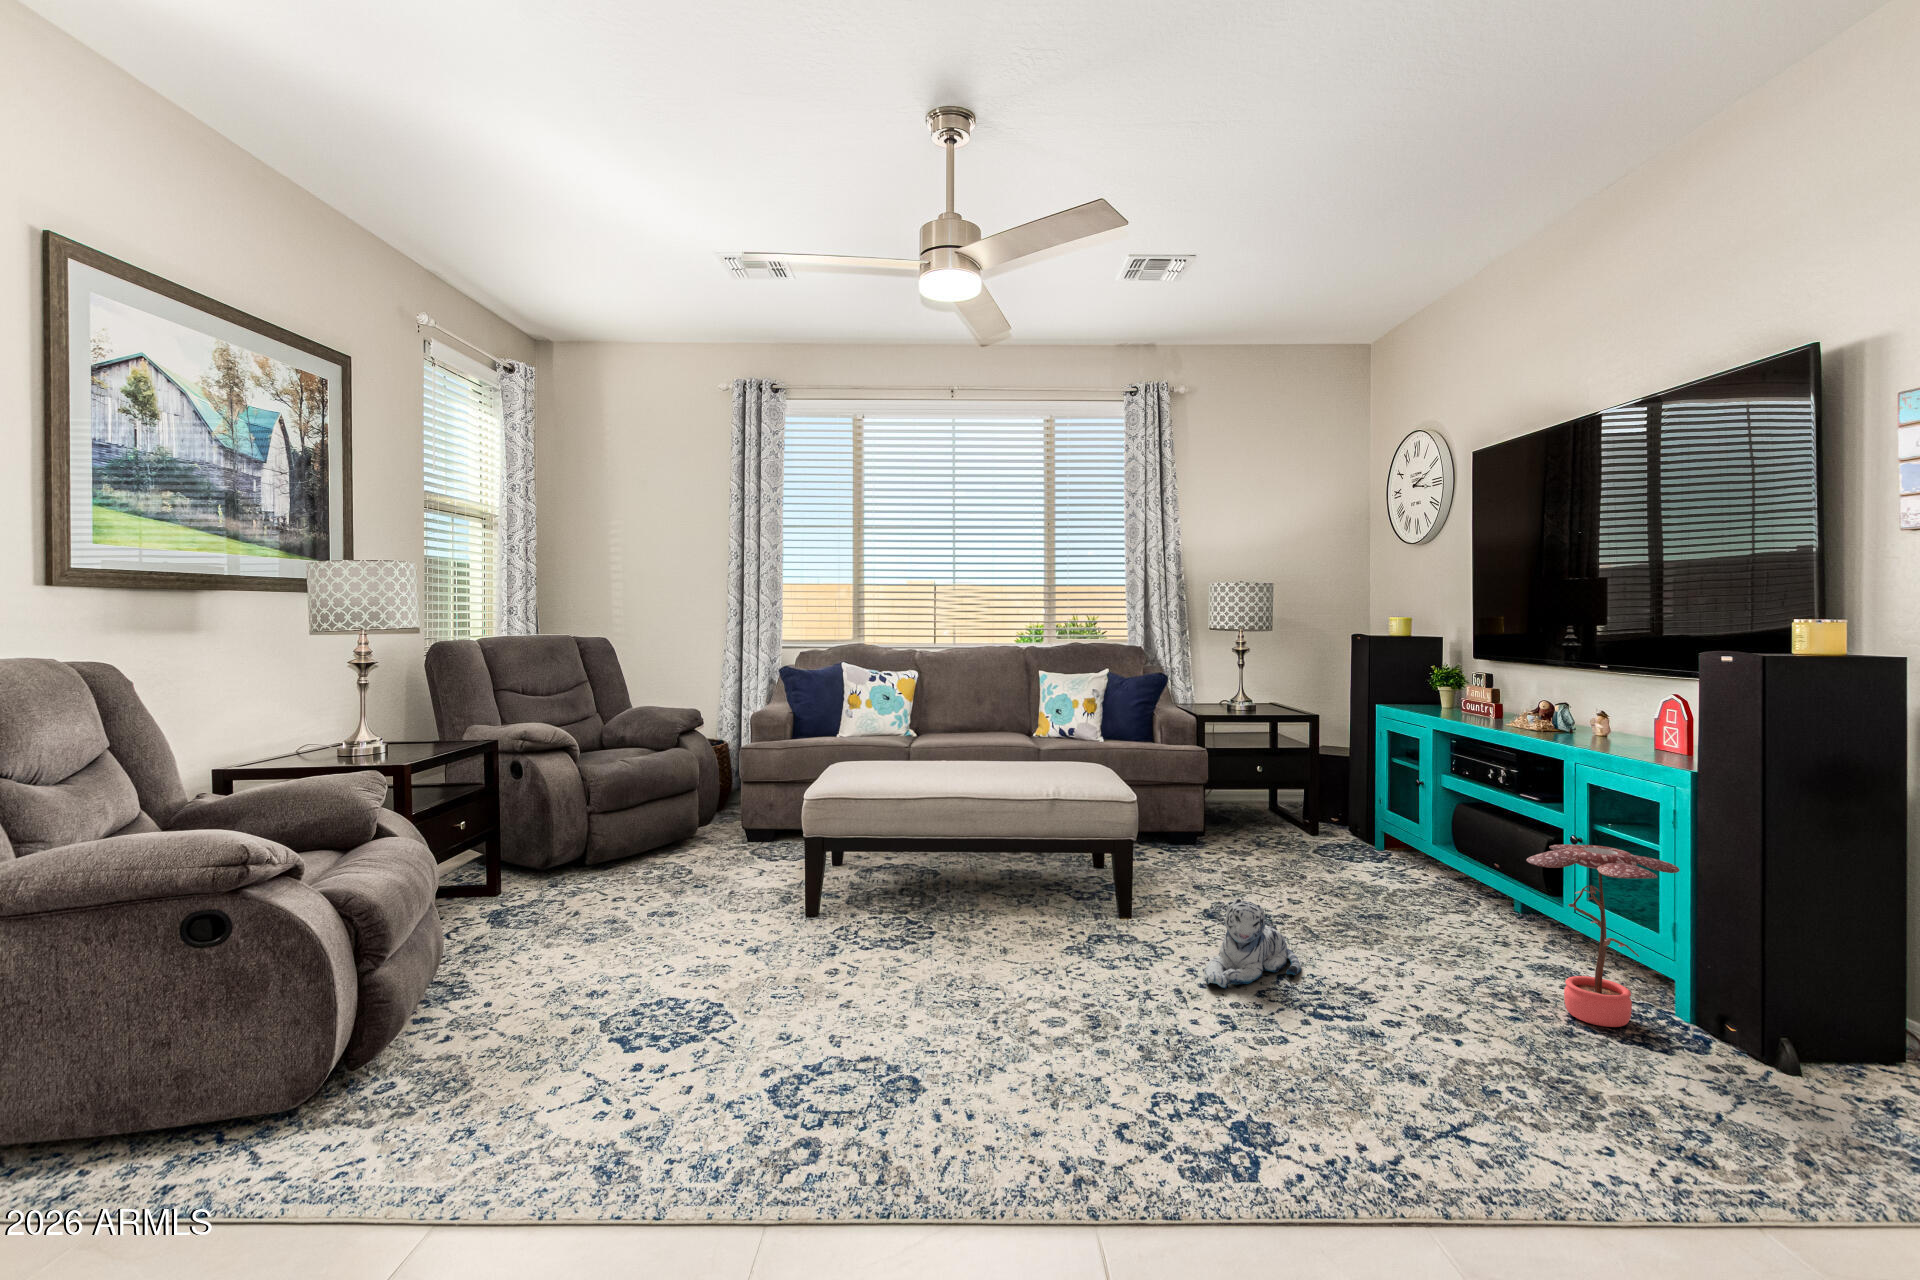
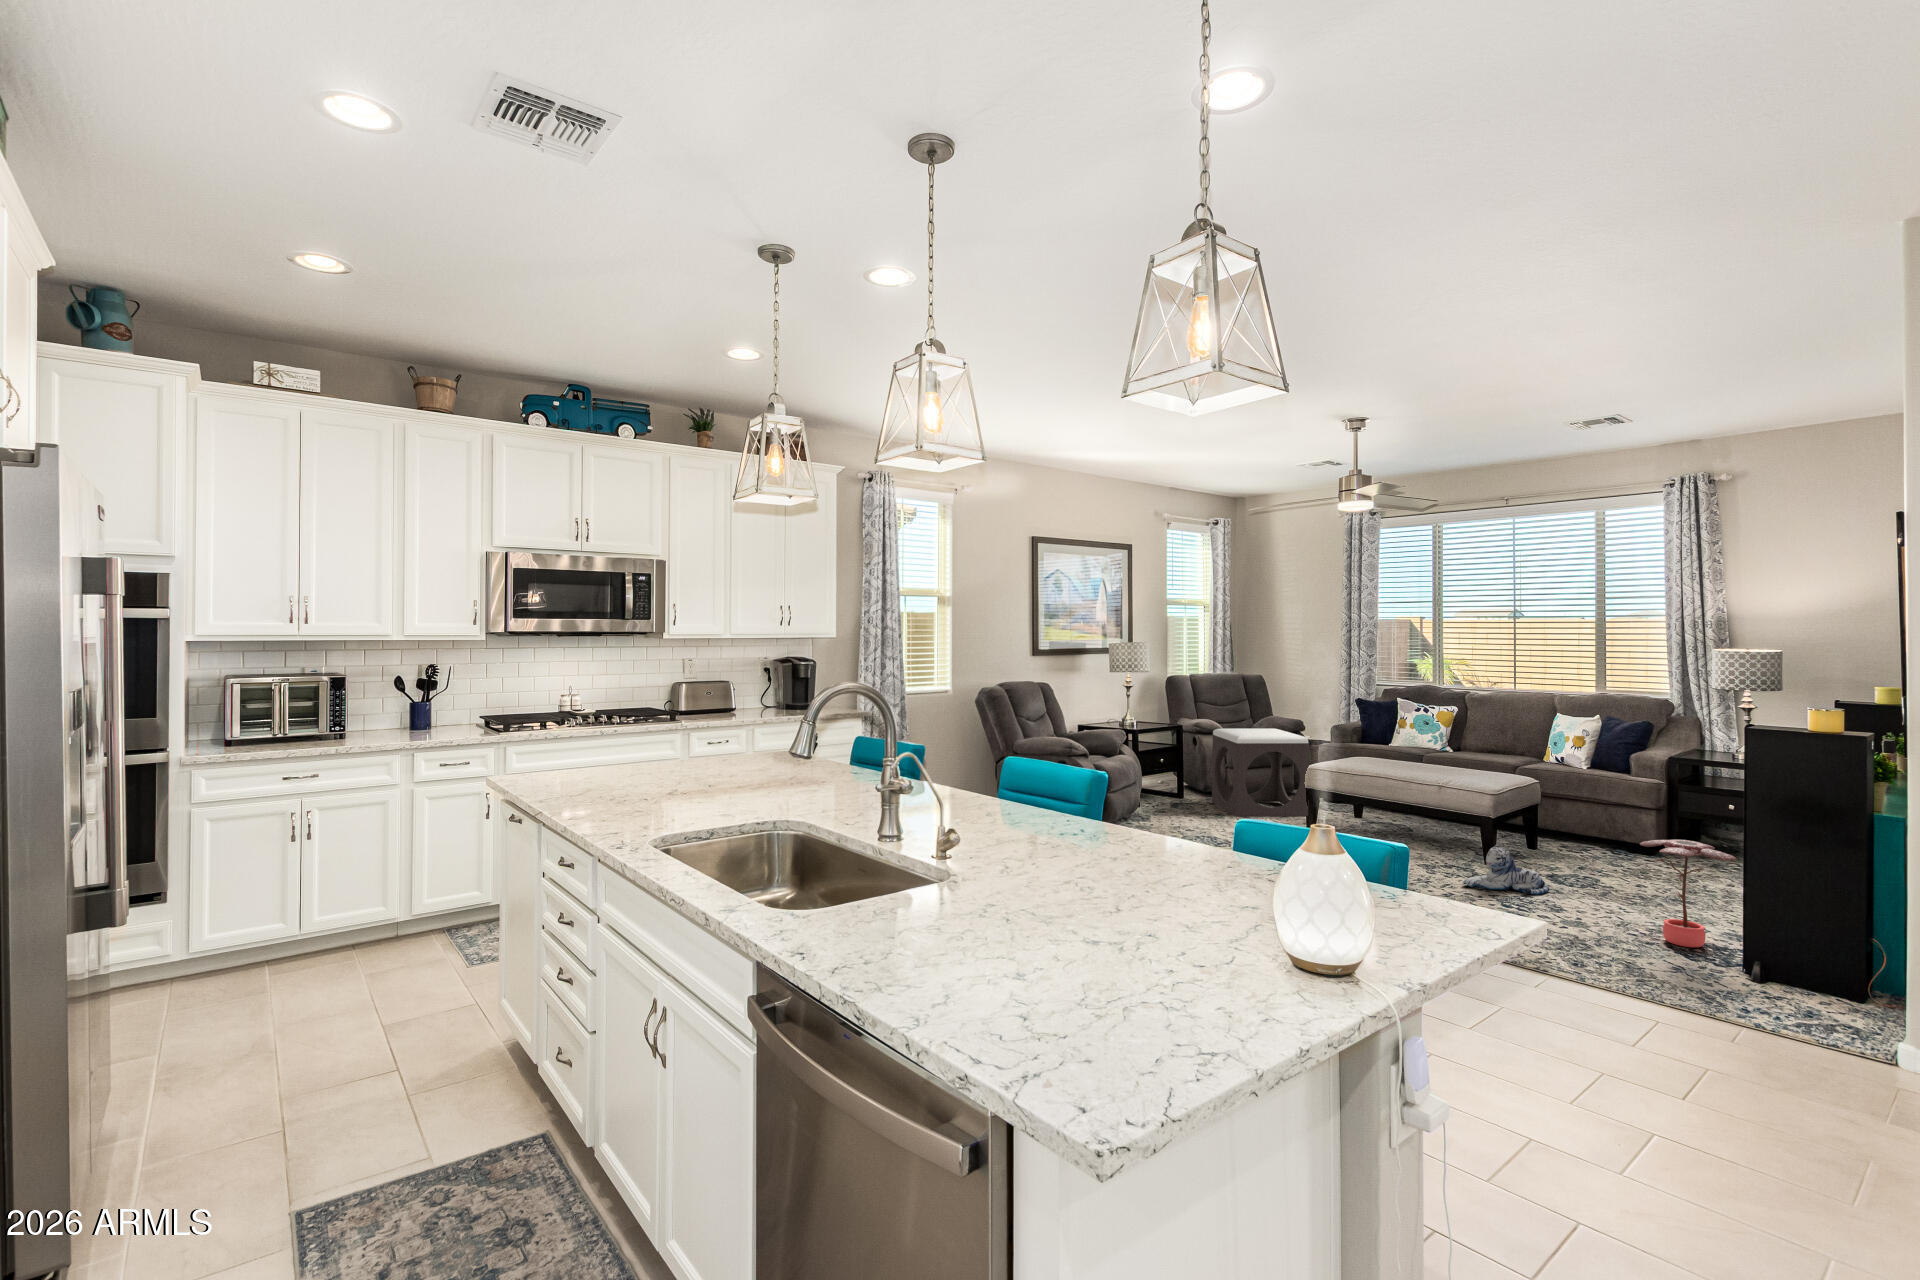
footstool: none [572,729,772,918] -> present [1212,728,1309,817]

